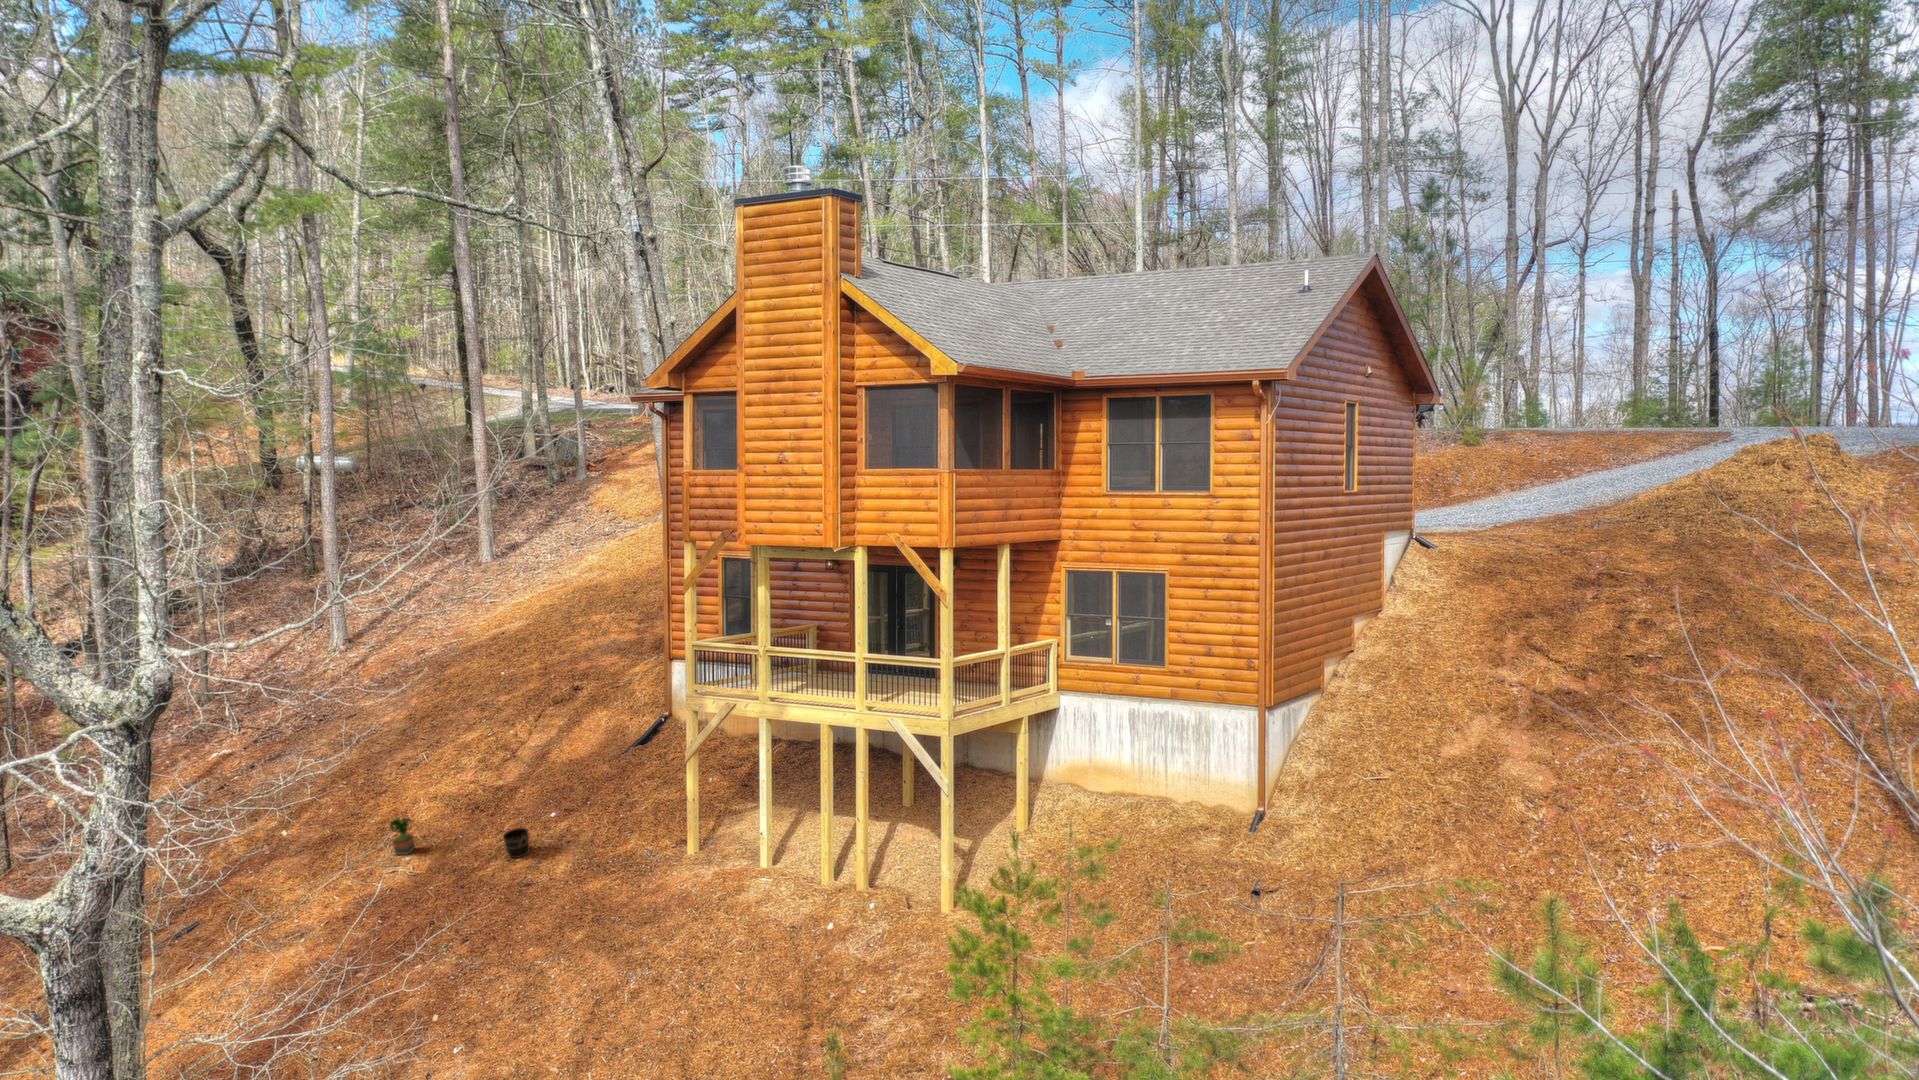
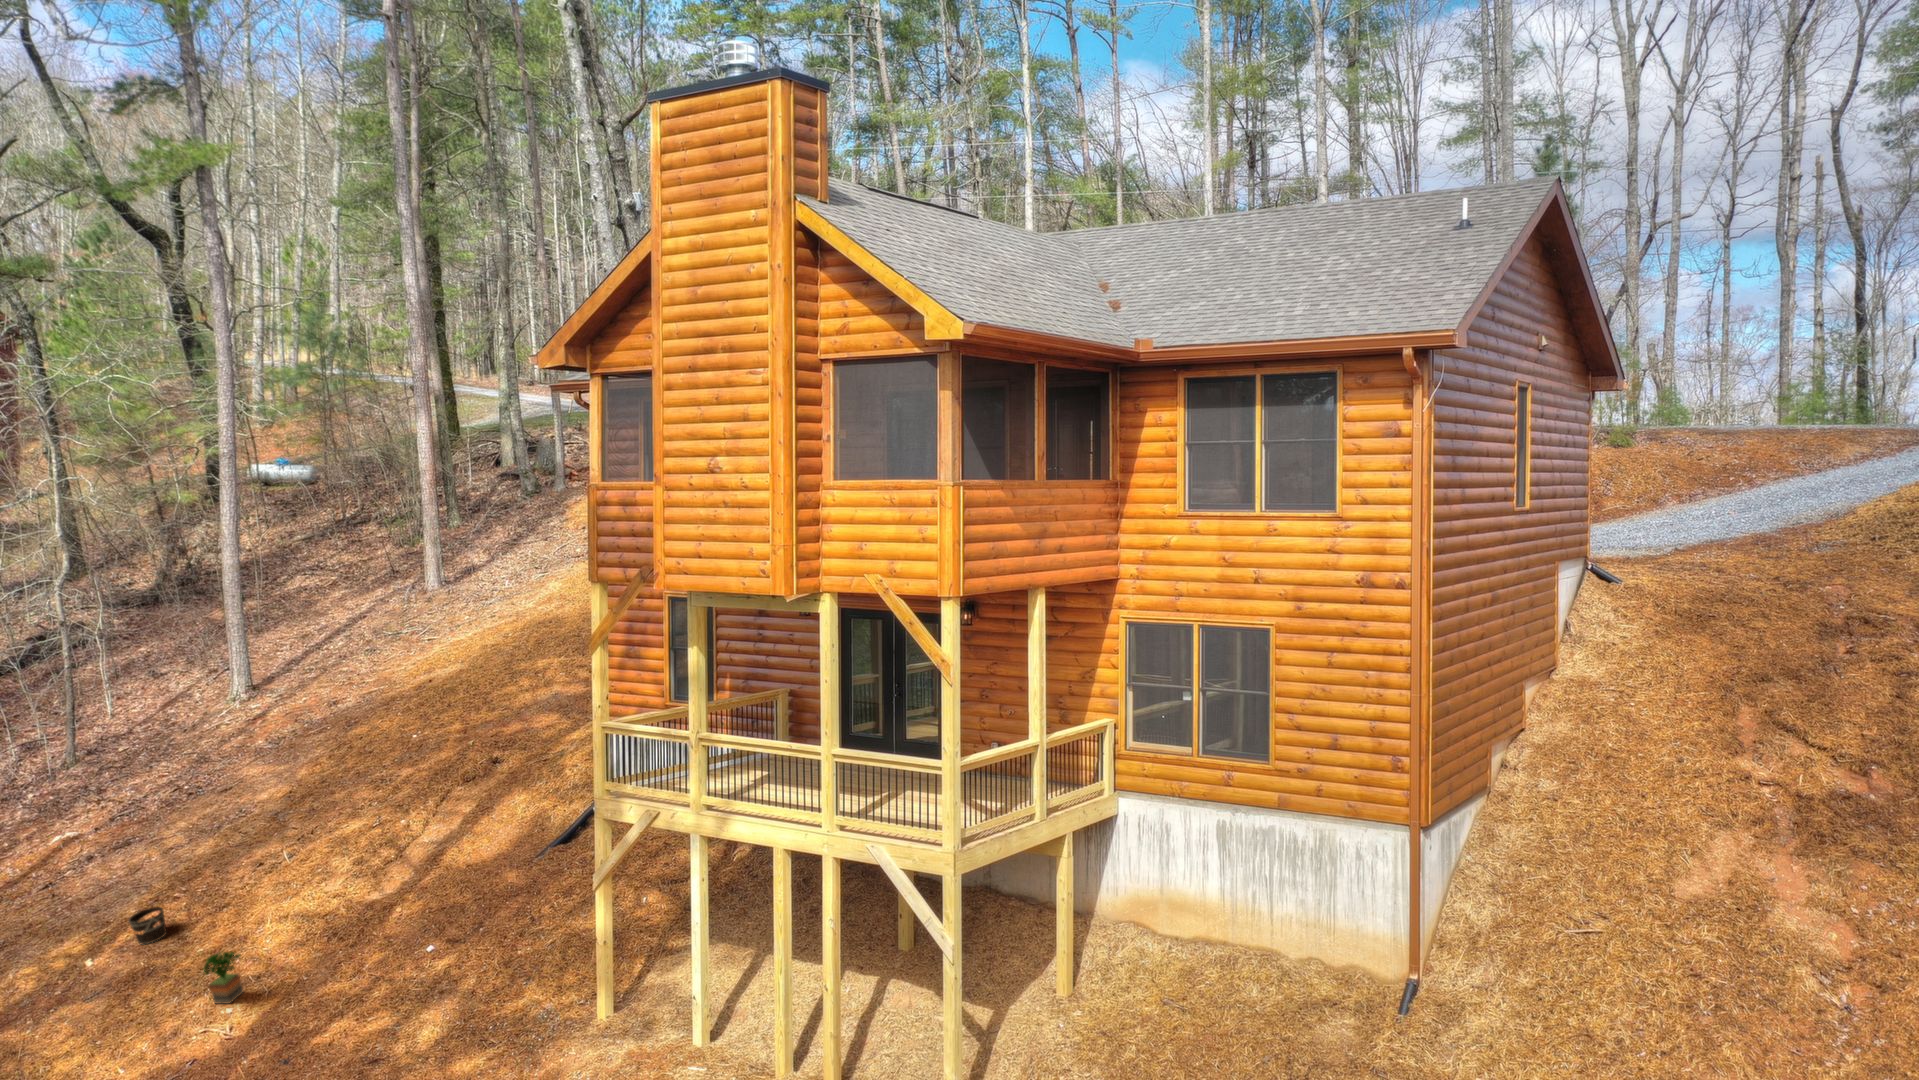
bucket: present [503,828,530,858] -> present [129,907,166,944]

